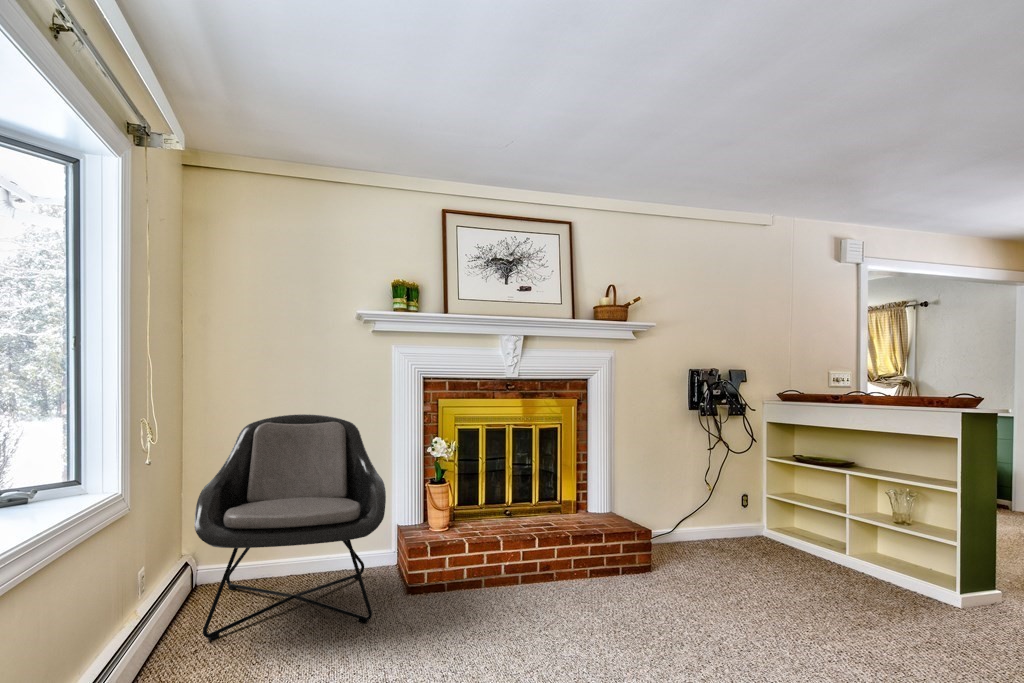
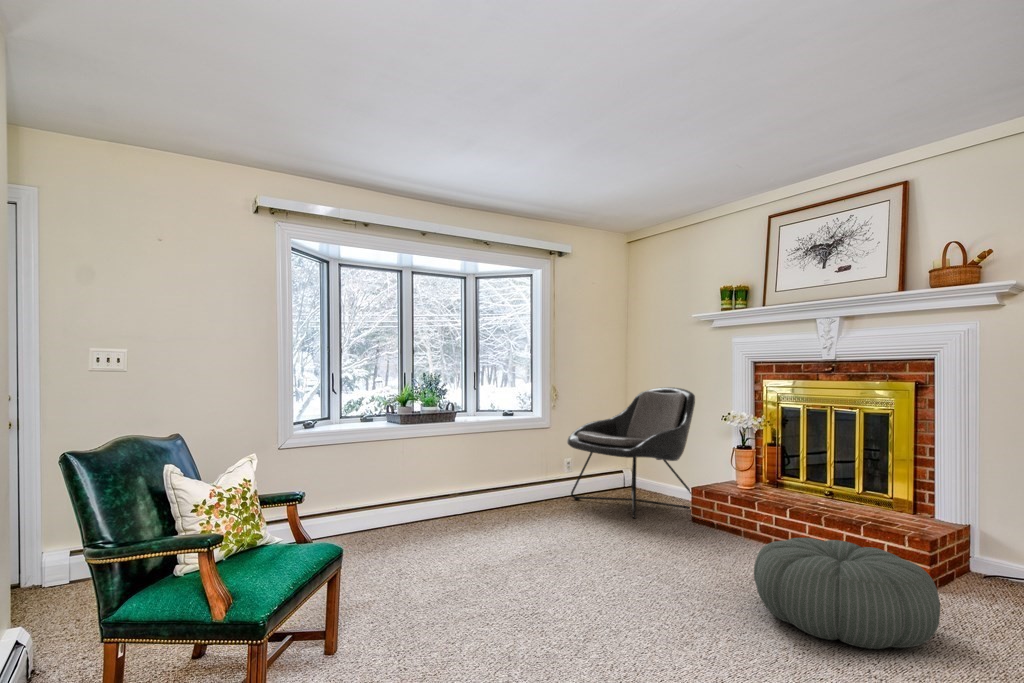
pouf: none [662,552,808,647] -> present [754,538,940,649]

